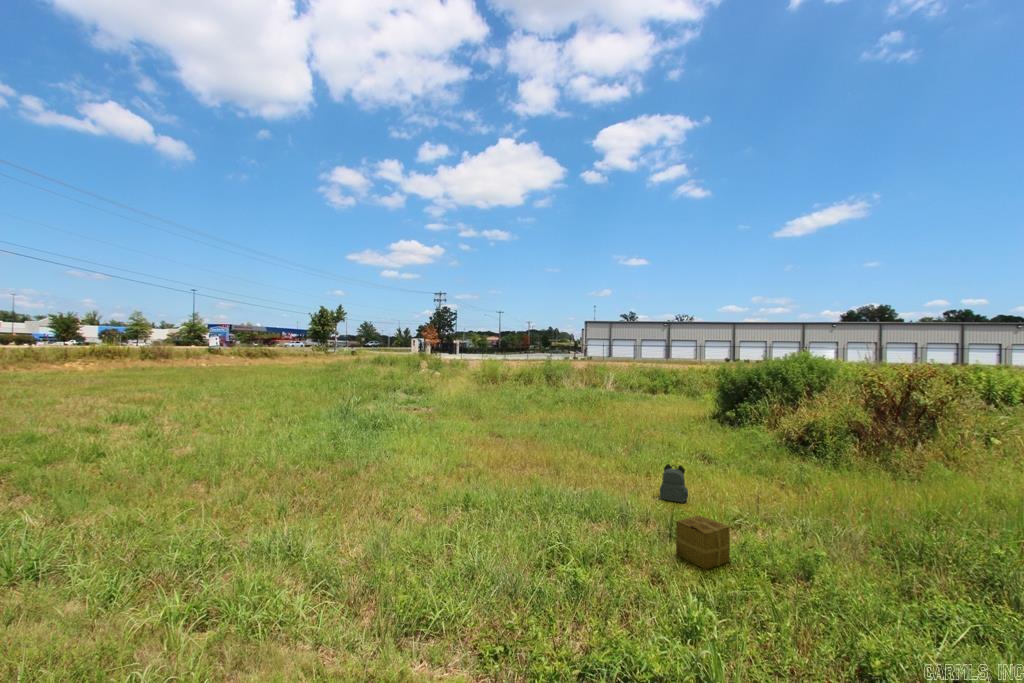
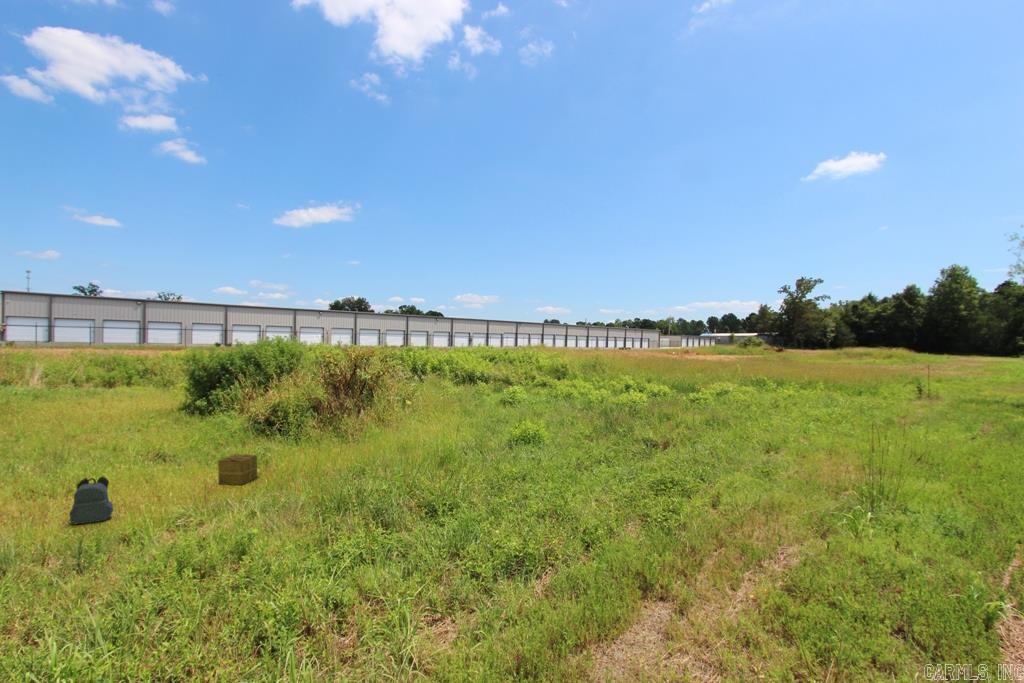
cardboard box: present [676,516,730,570] -> present [218,454,257,485]

